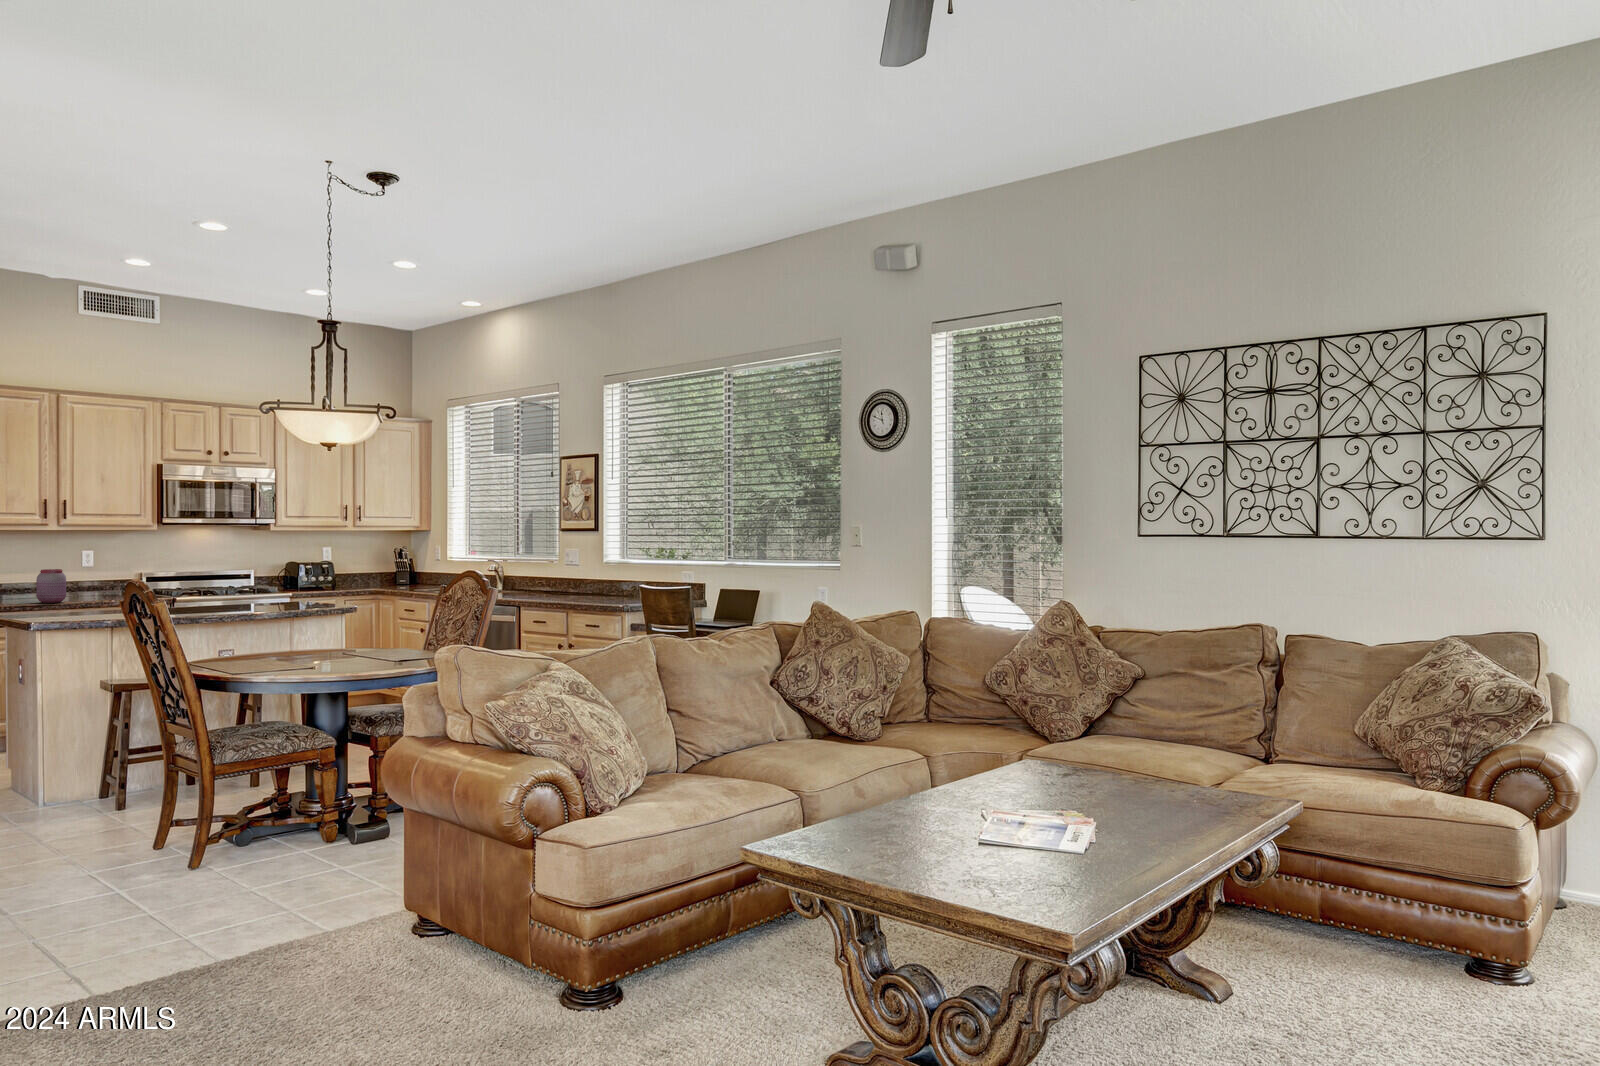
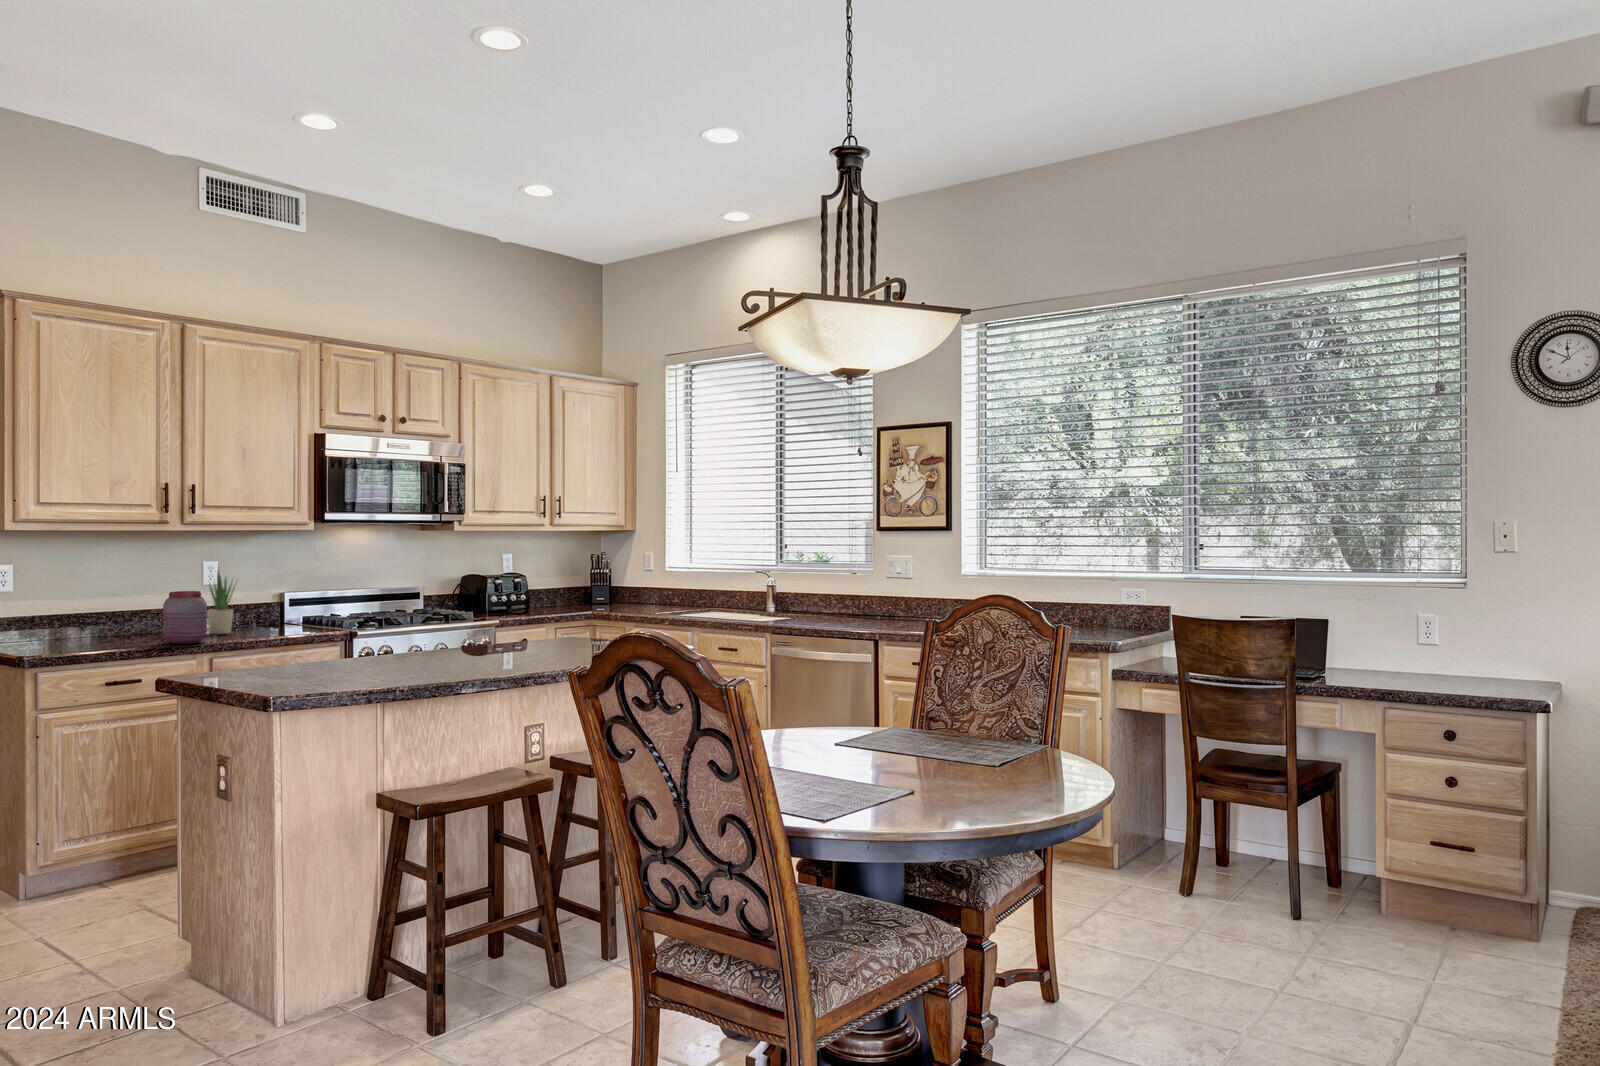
potted plant: none [74,554,96,598] -> present [207,571,235,634]

